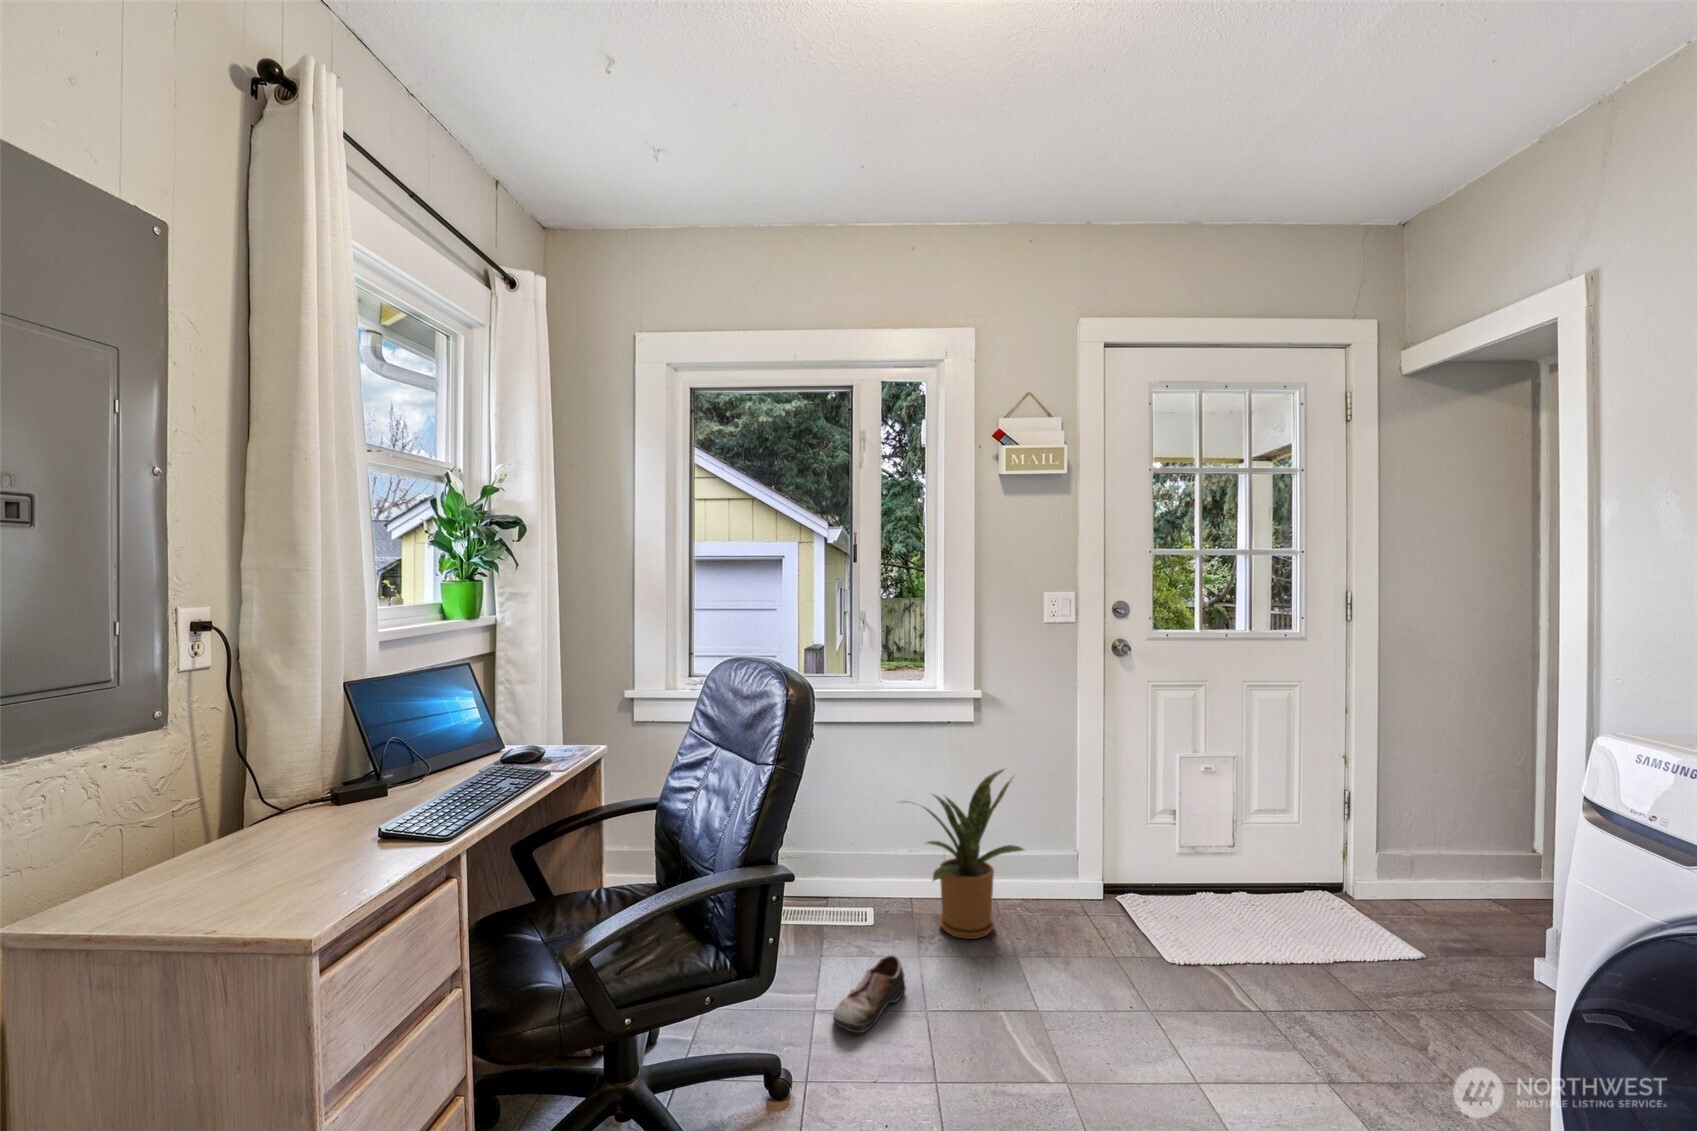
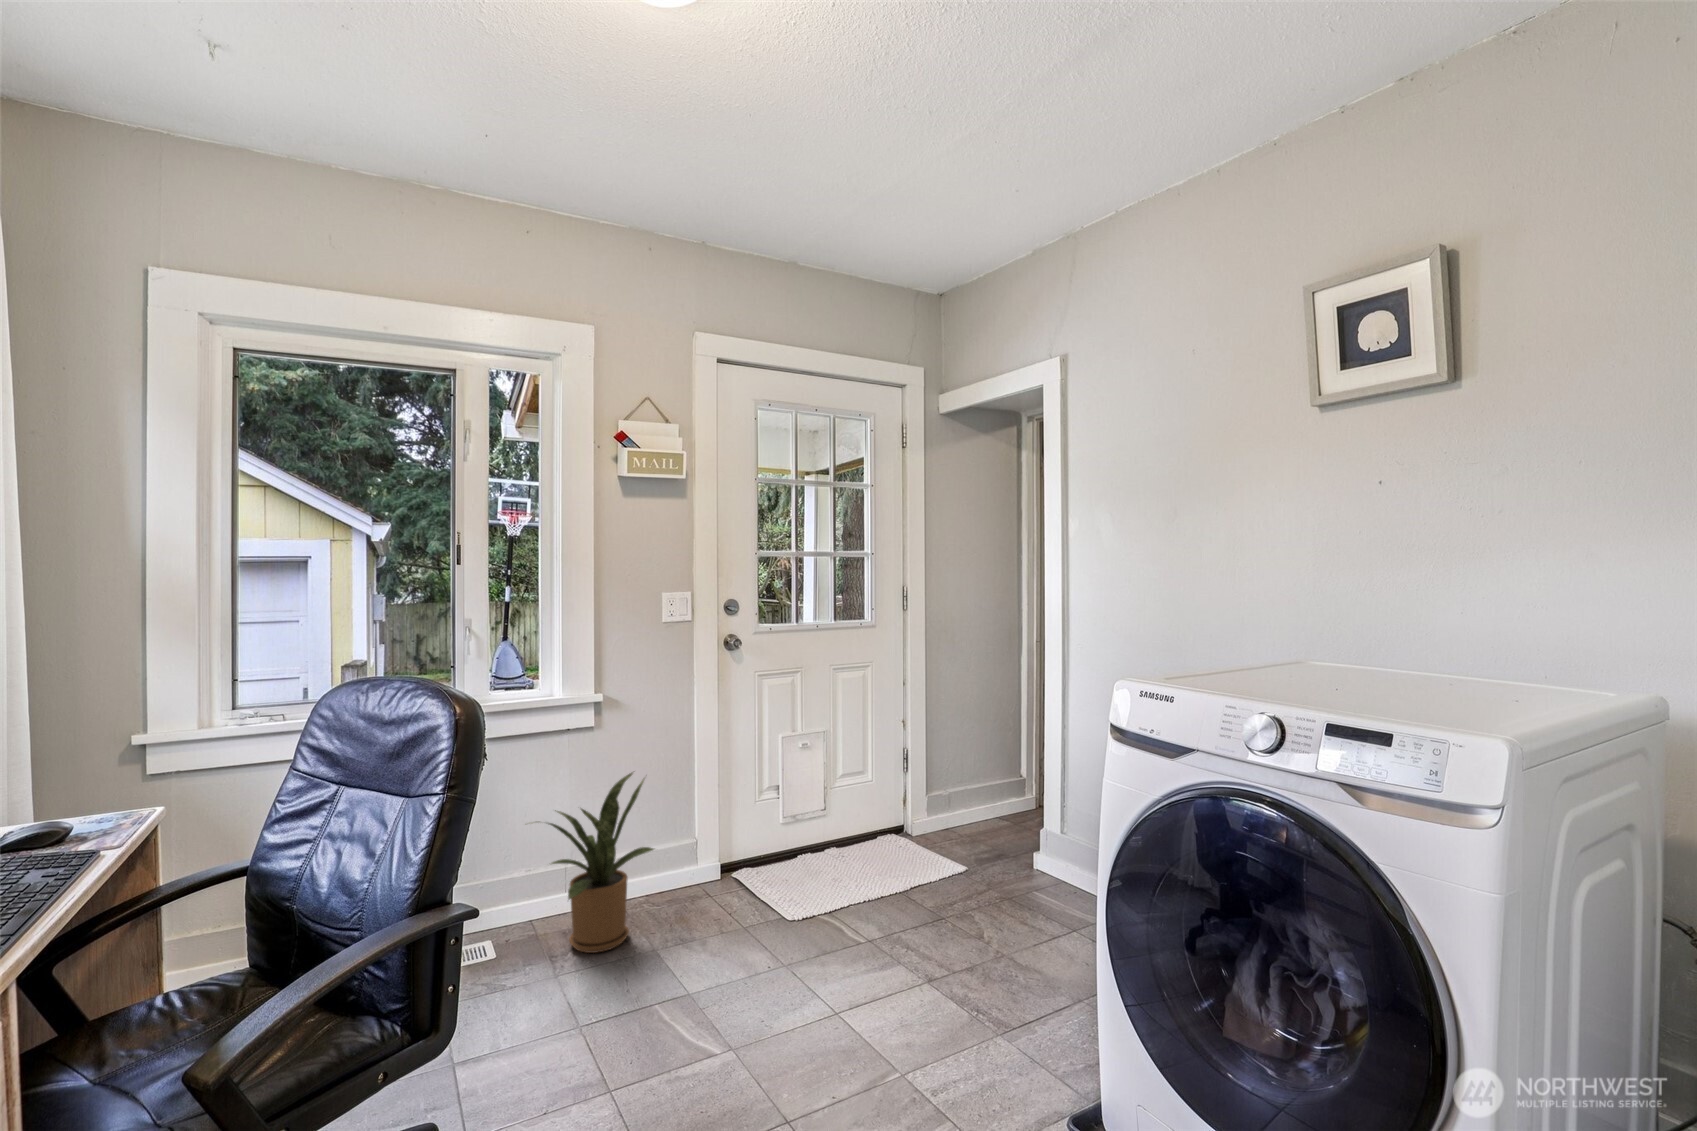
shoe: present [833,955,906,1033] -> none [475,987,552,1079]

